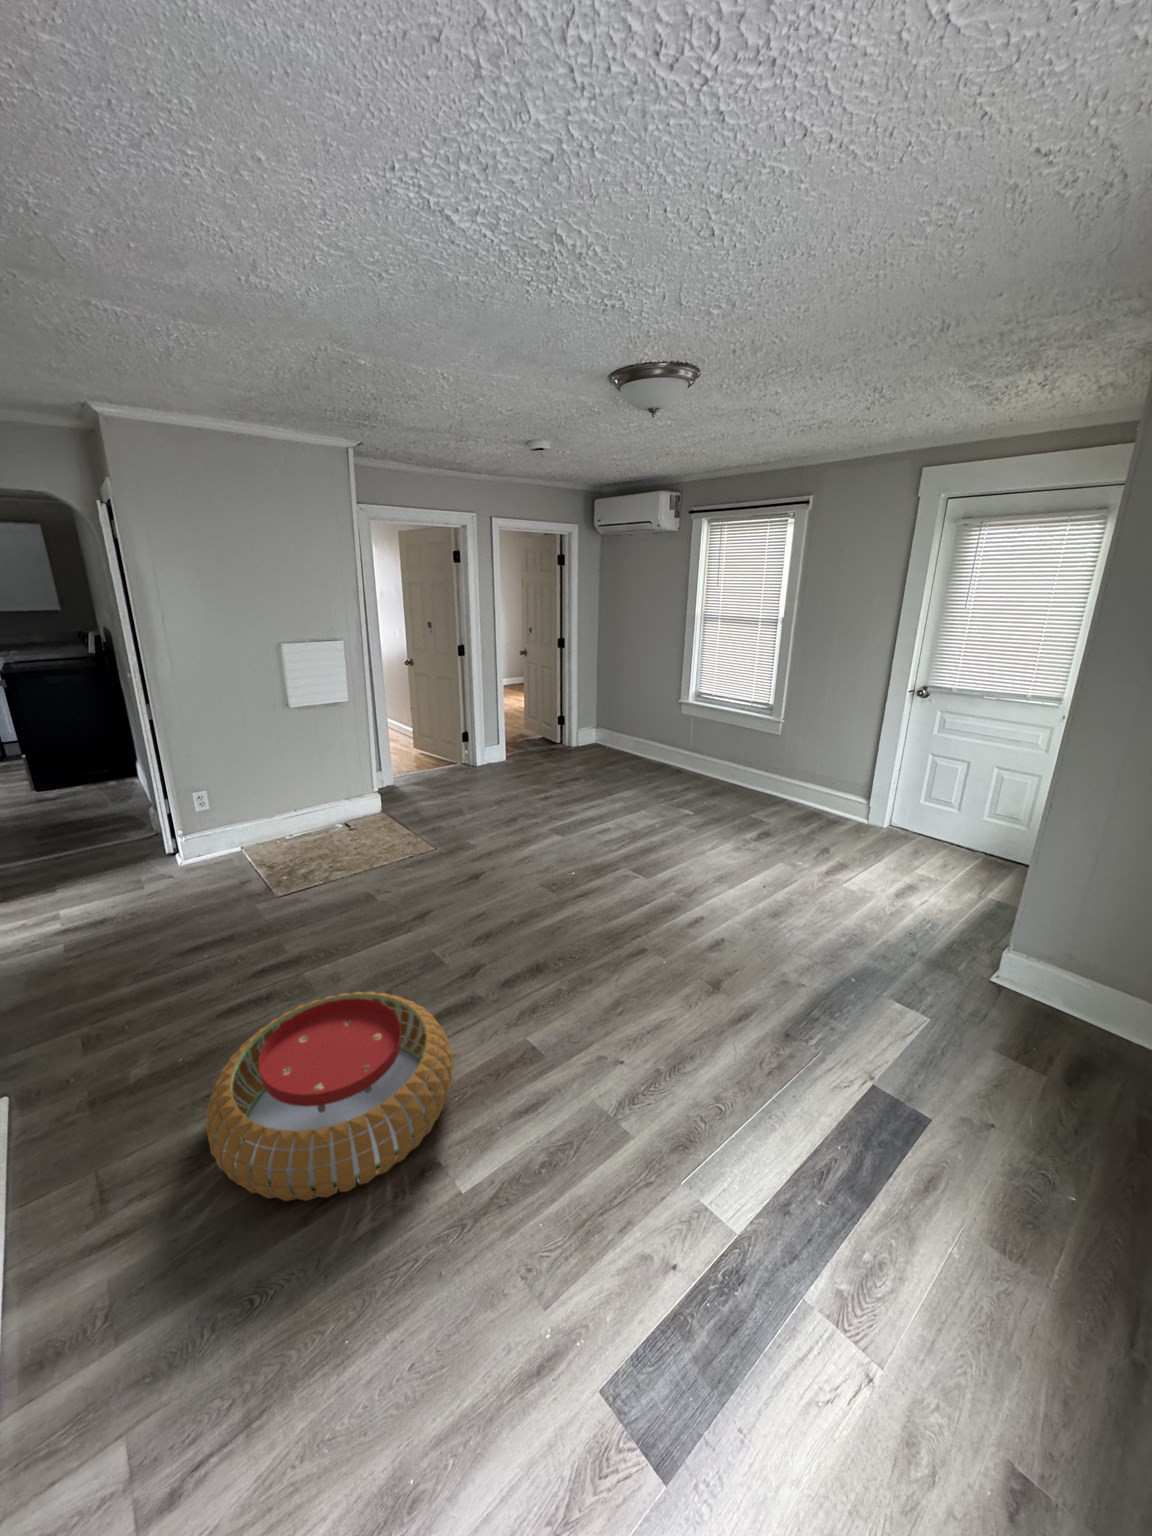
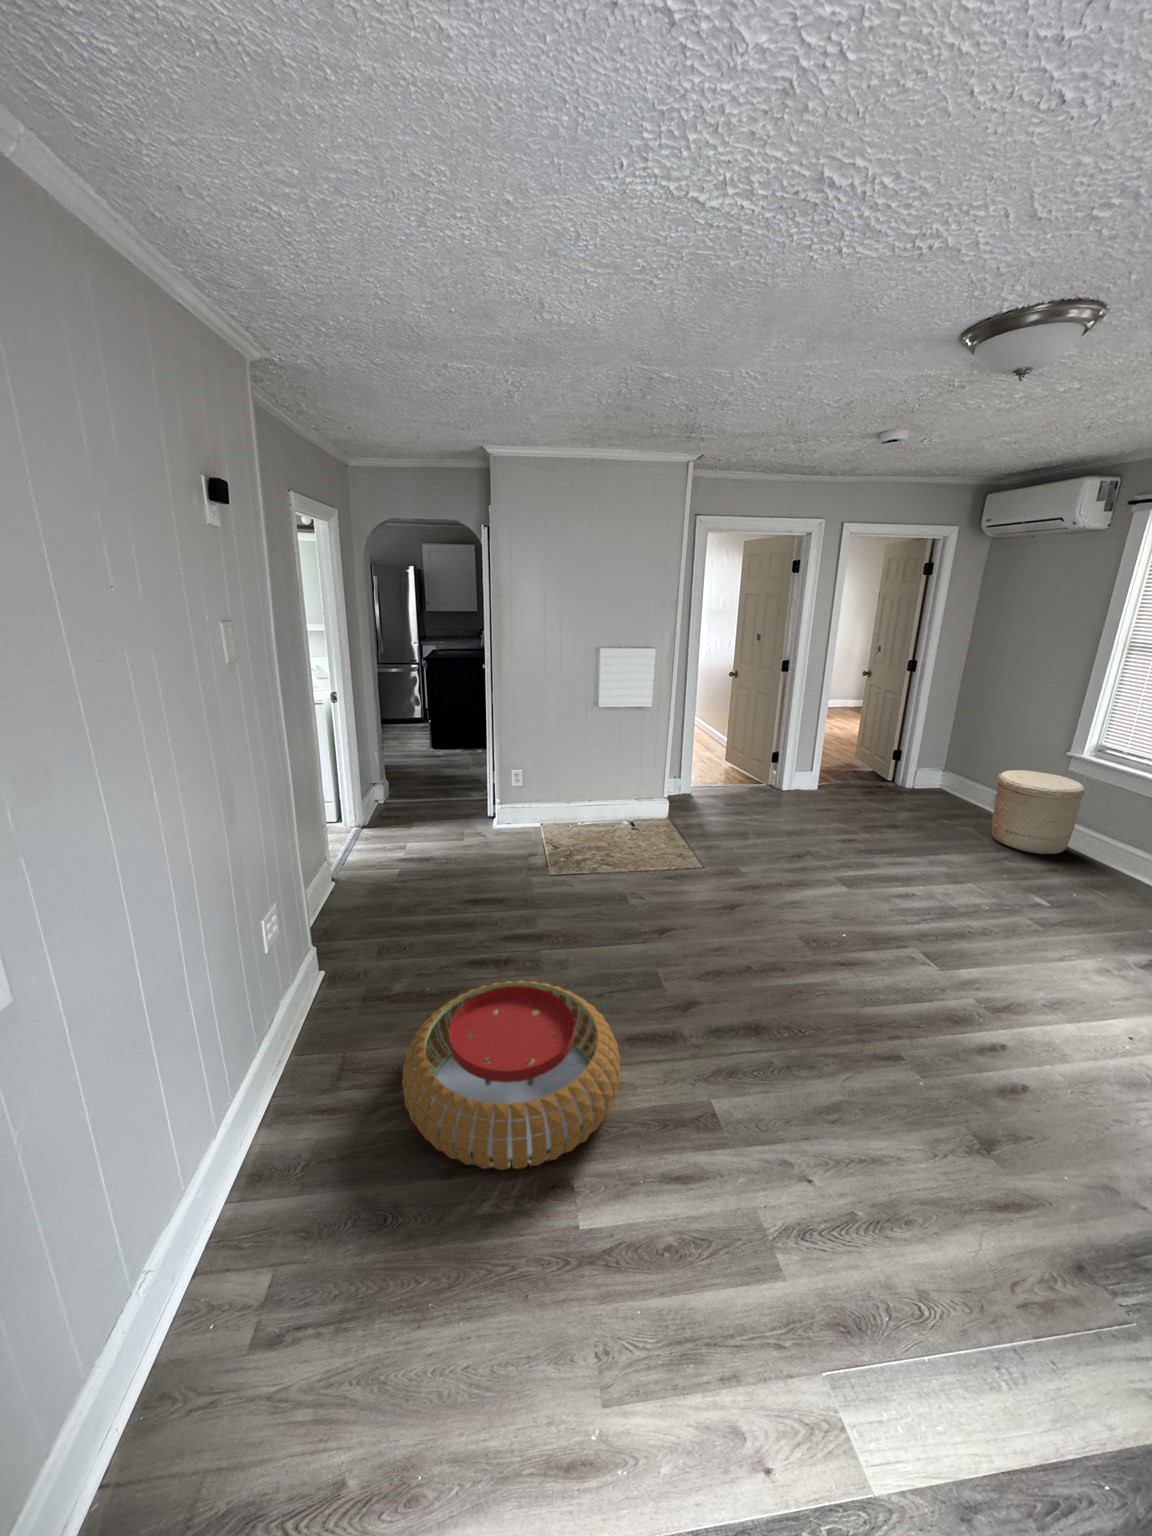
woven basket: none [640,720,694,780] -> present [992,770,1085,854]

